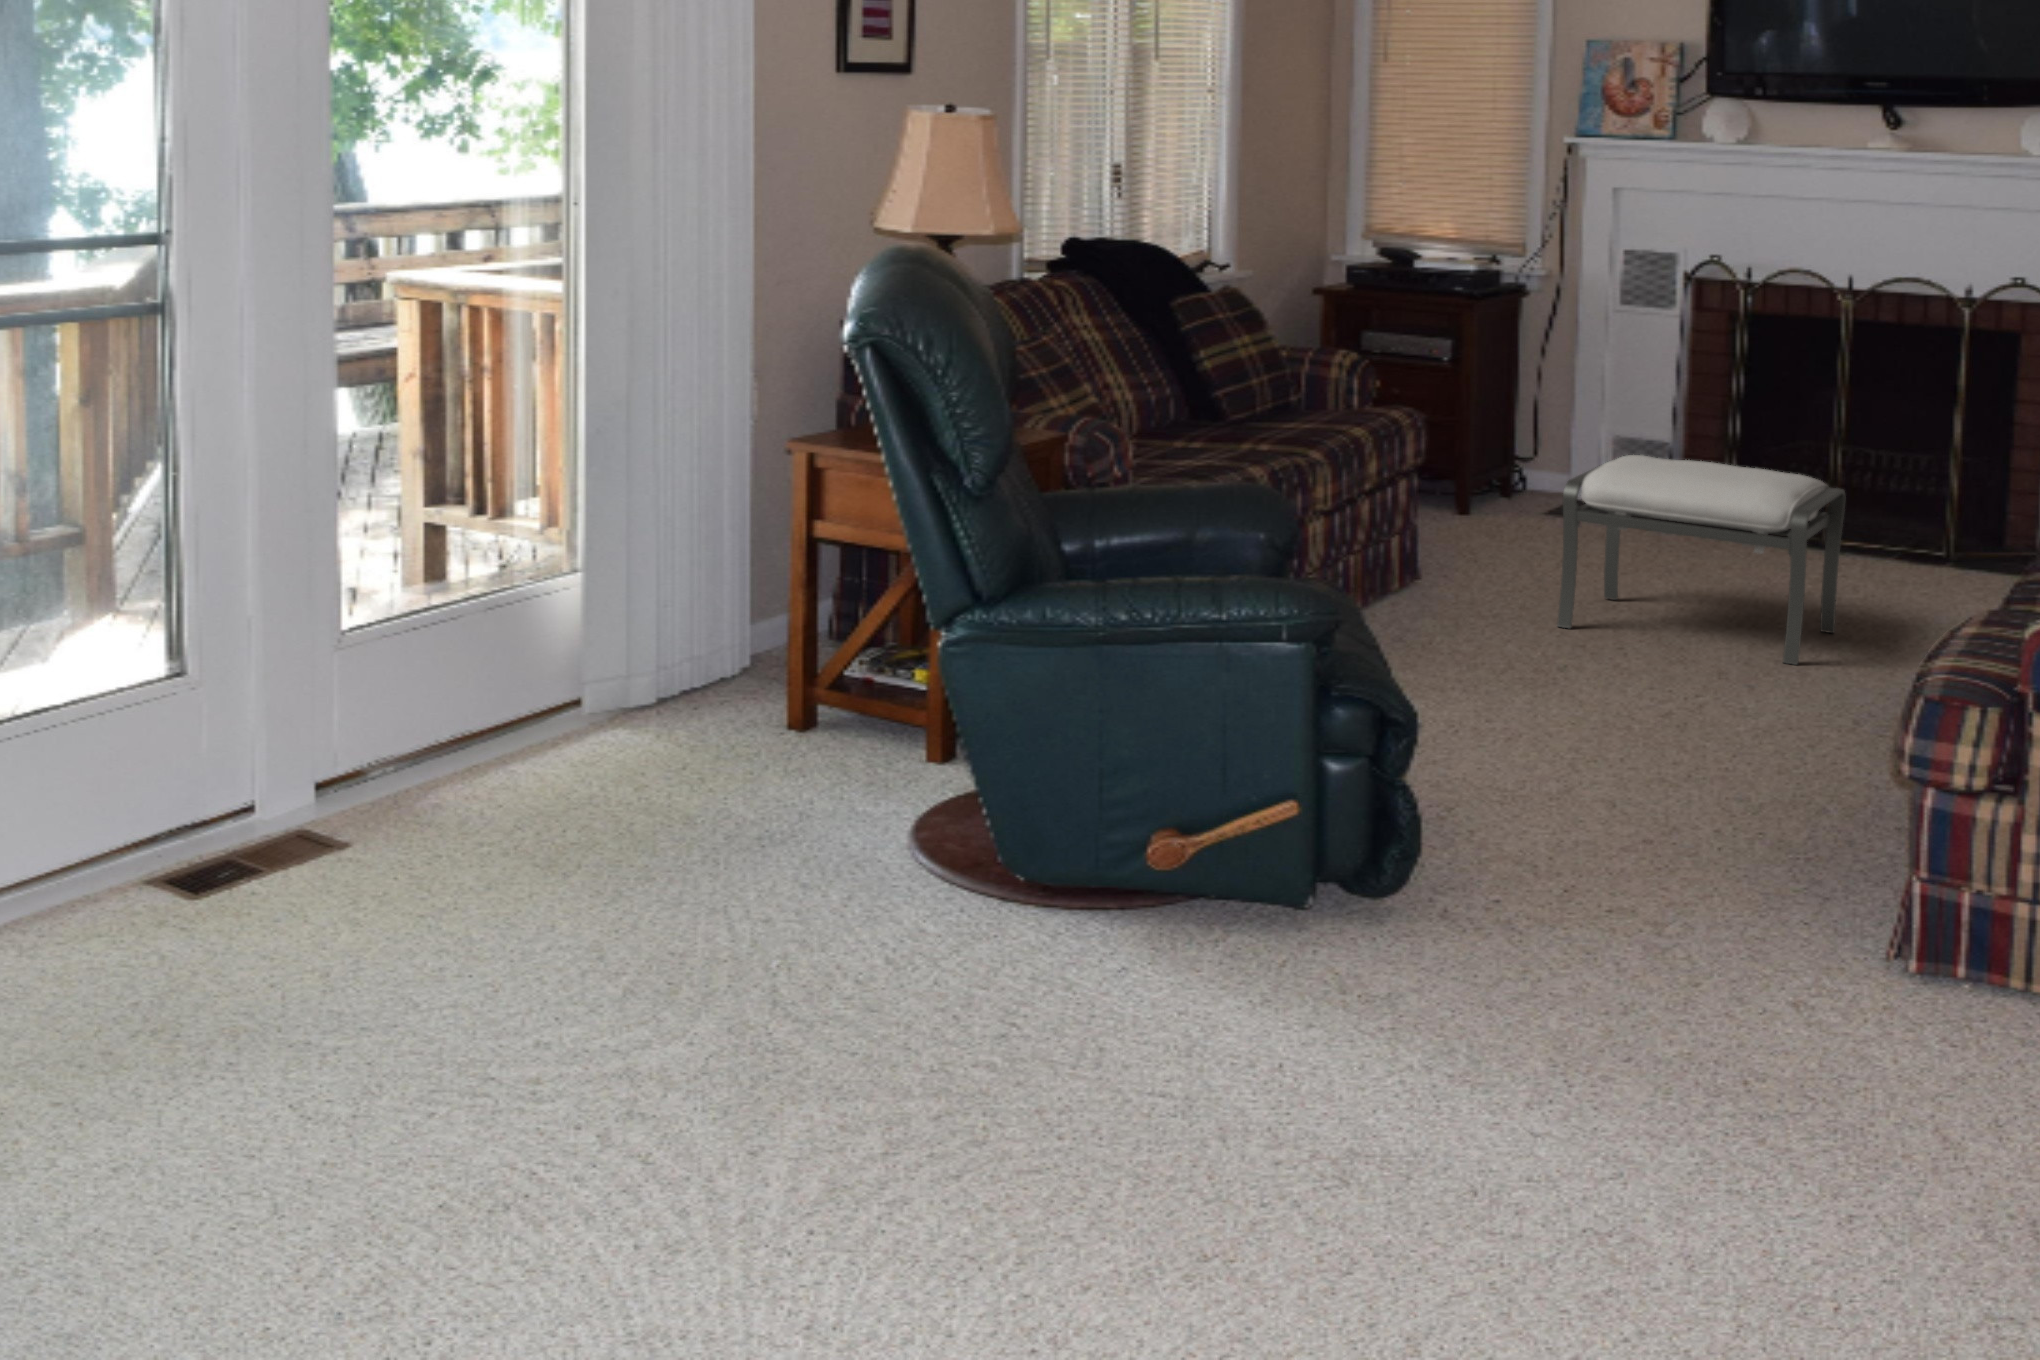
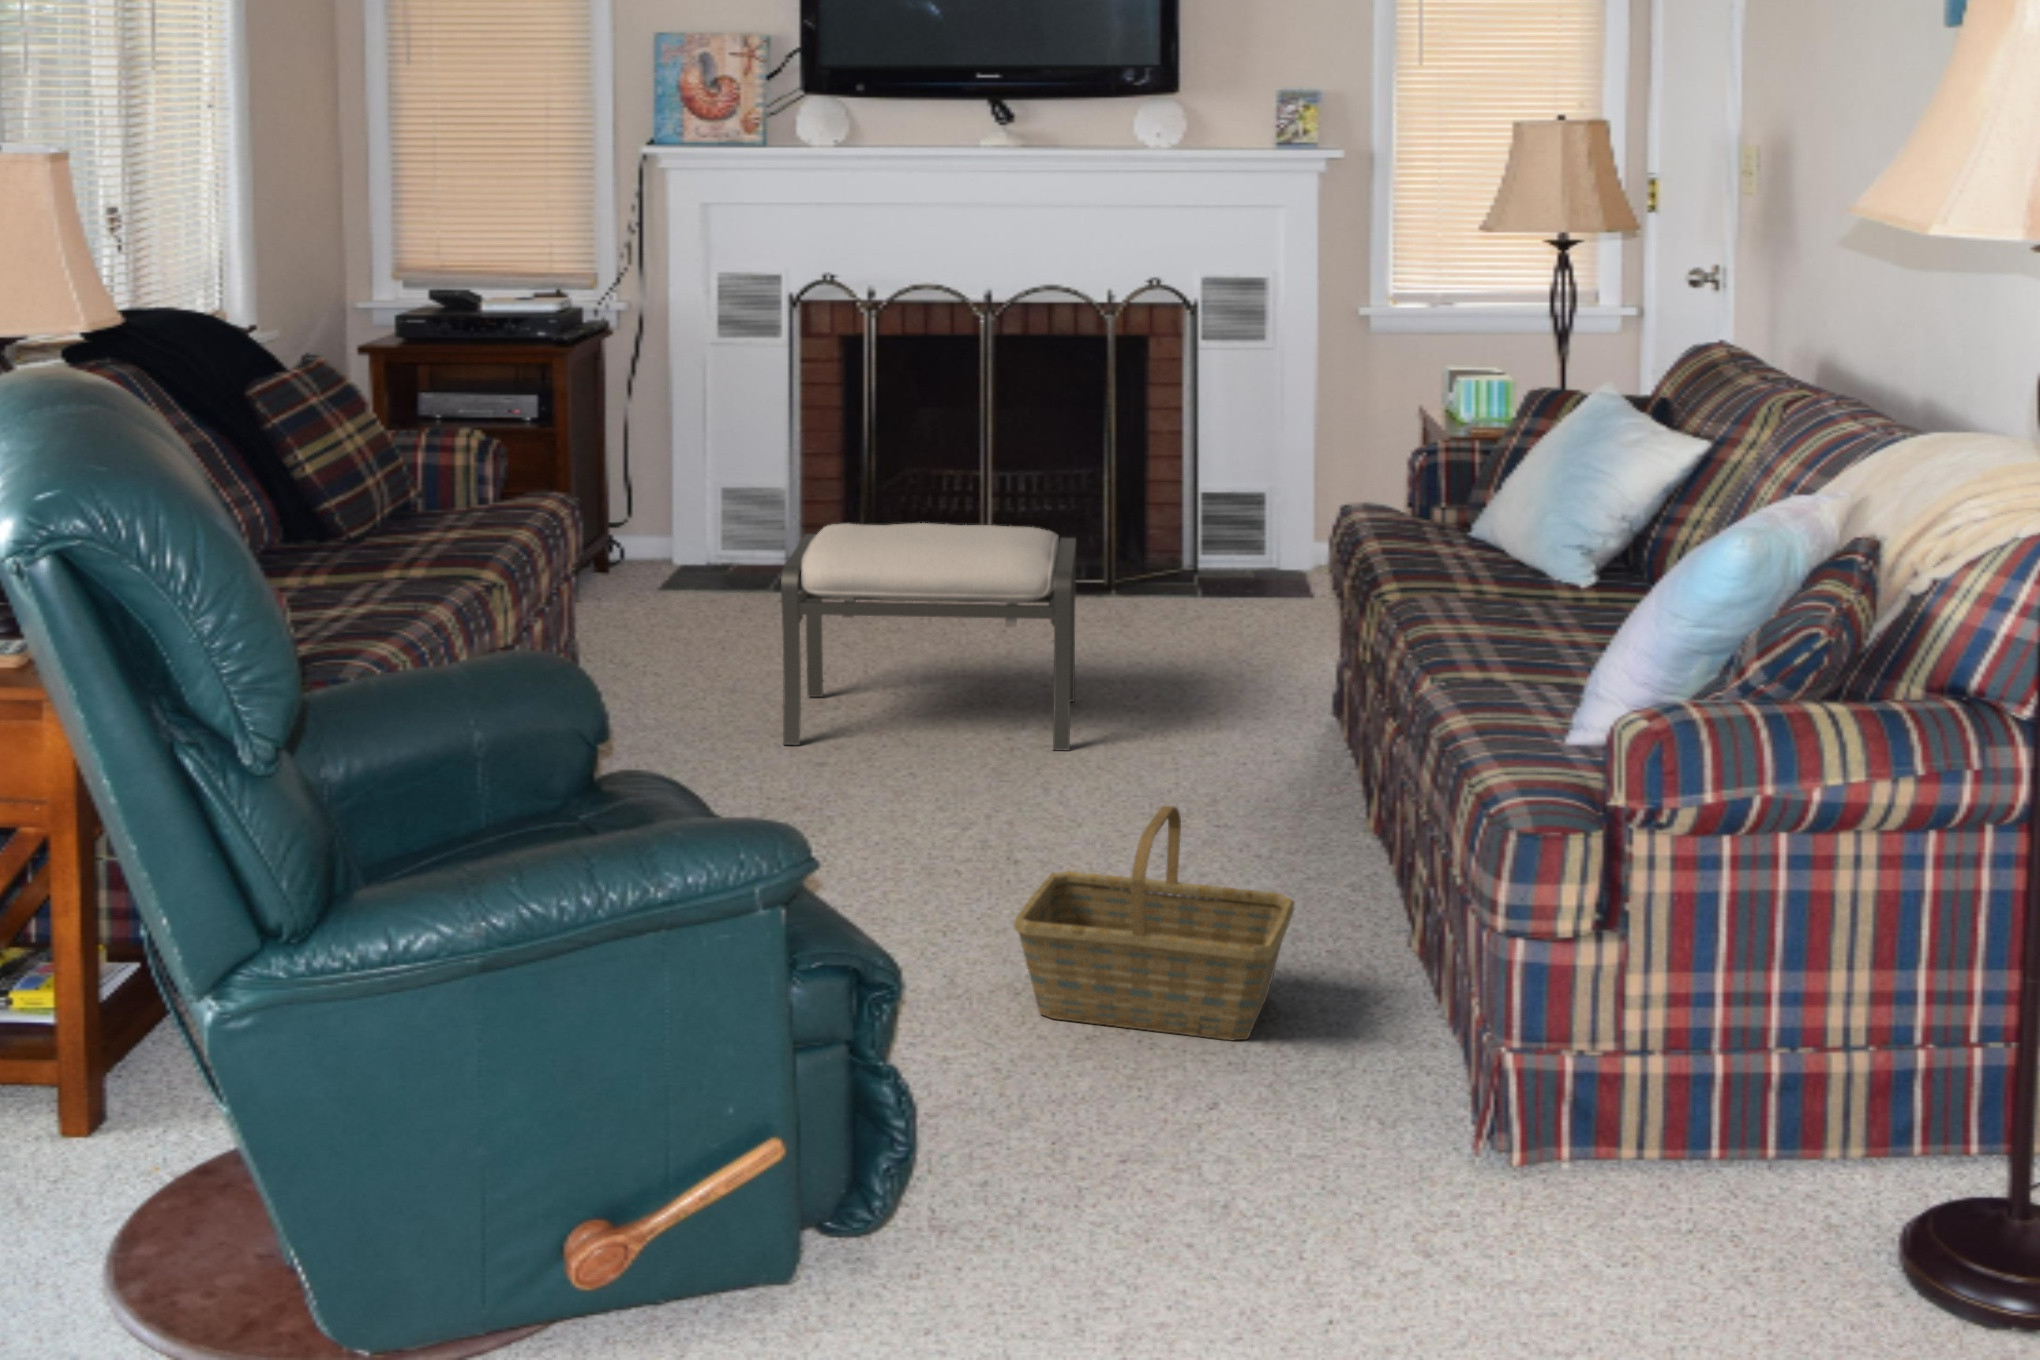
basket: none [1596,673,1840,864] -> present [1014,806,1295,1041]

